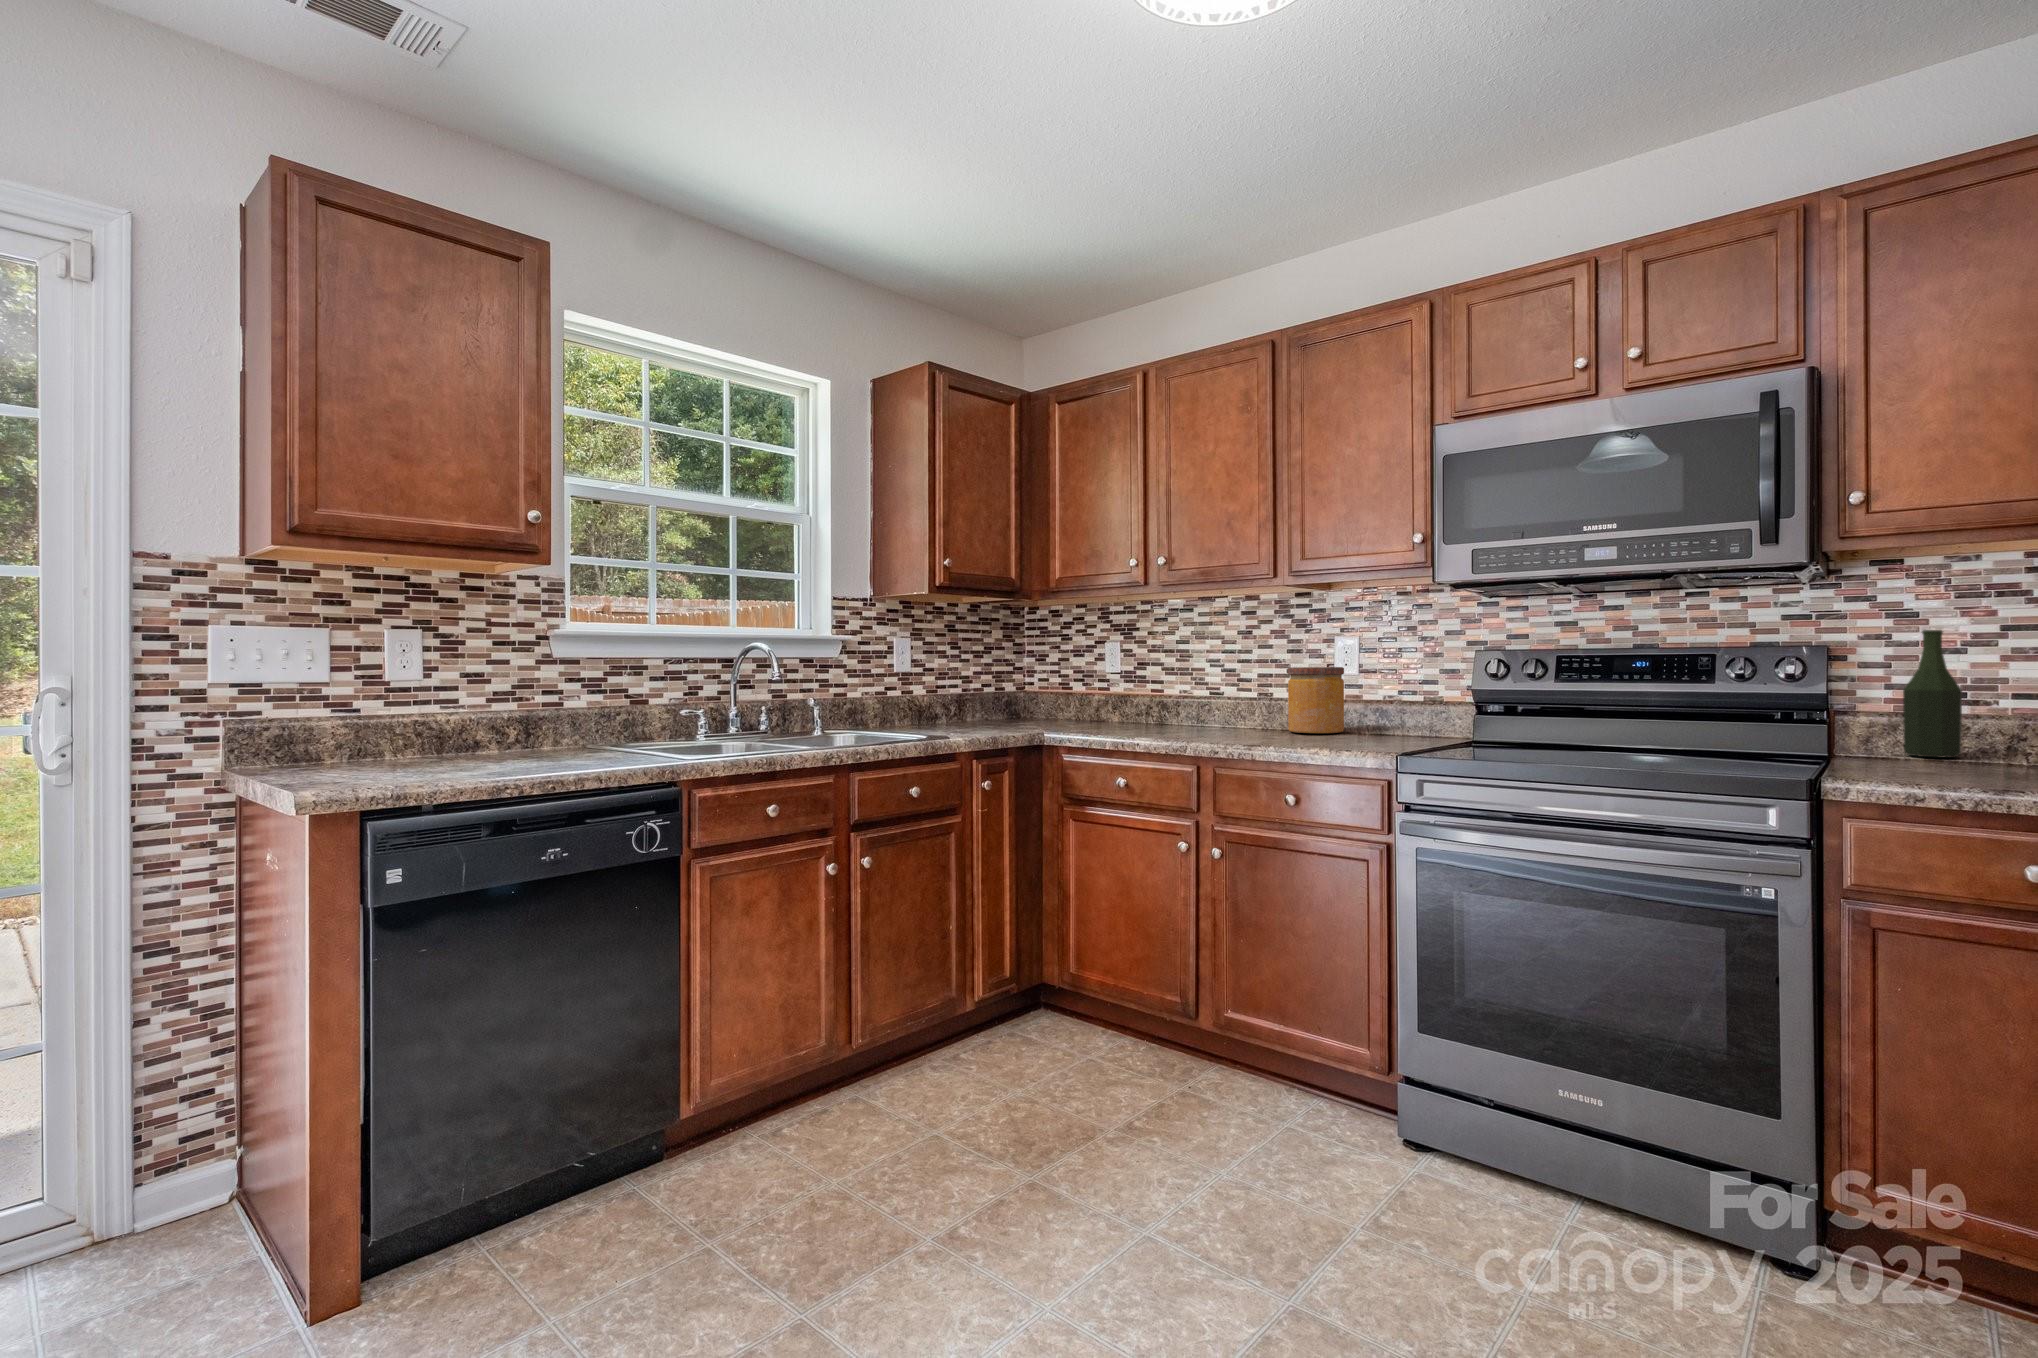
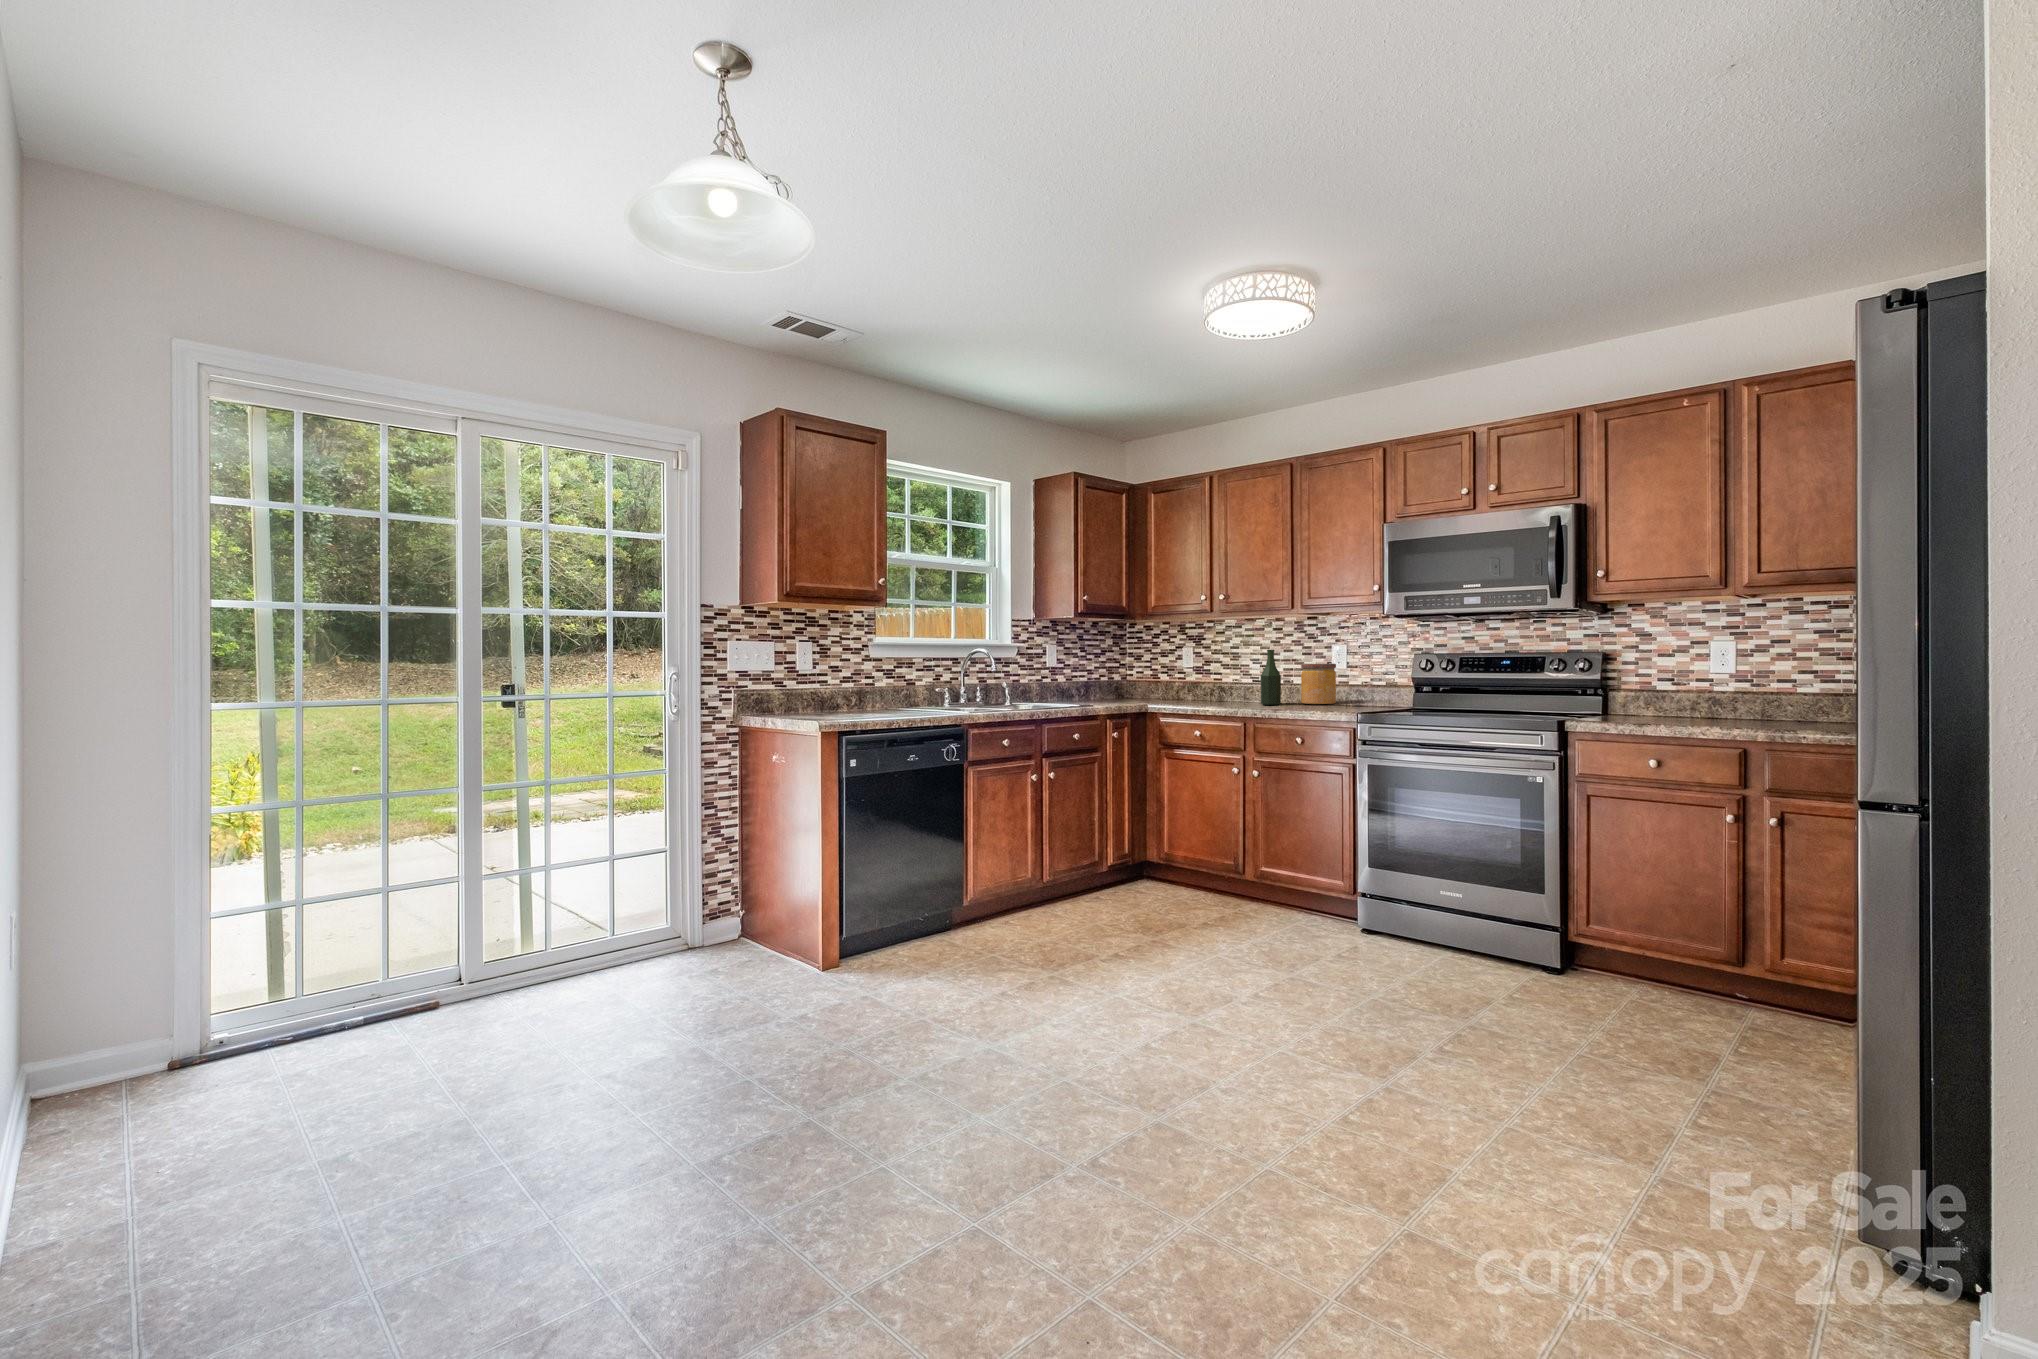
bottle: present [1903,630,1962,758] -> present [1261,650,1281,705]

